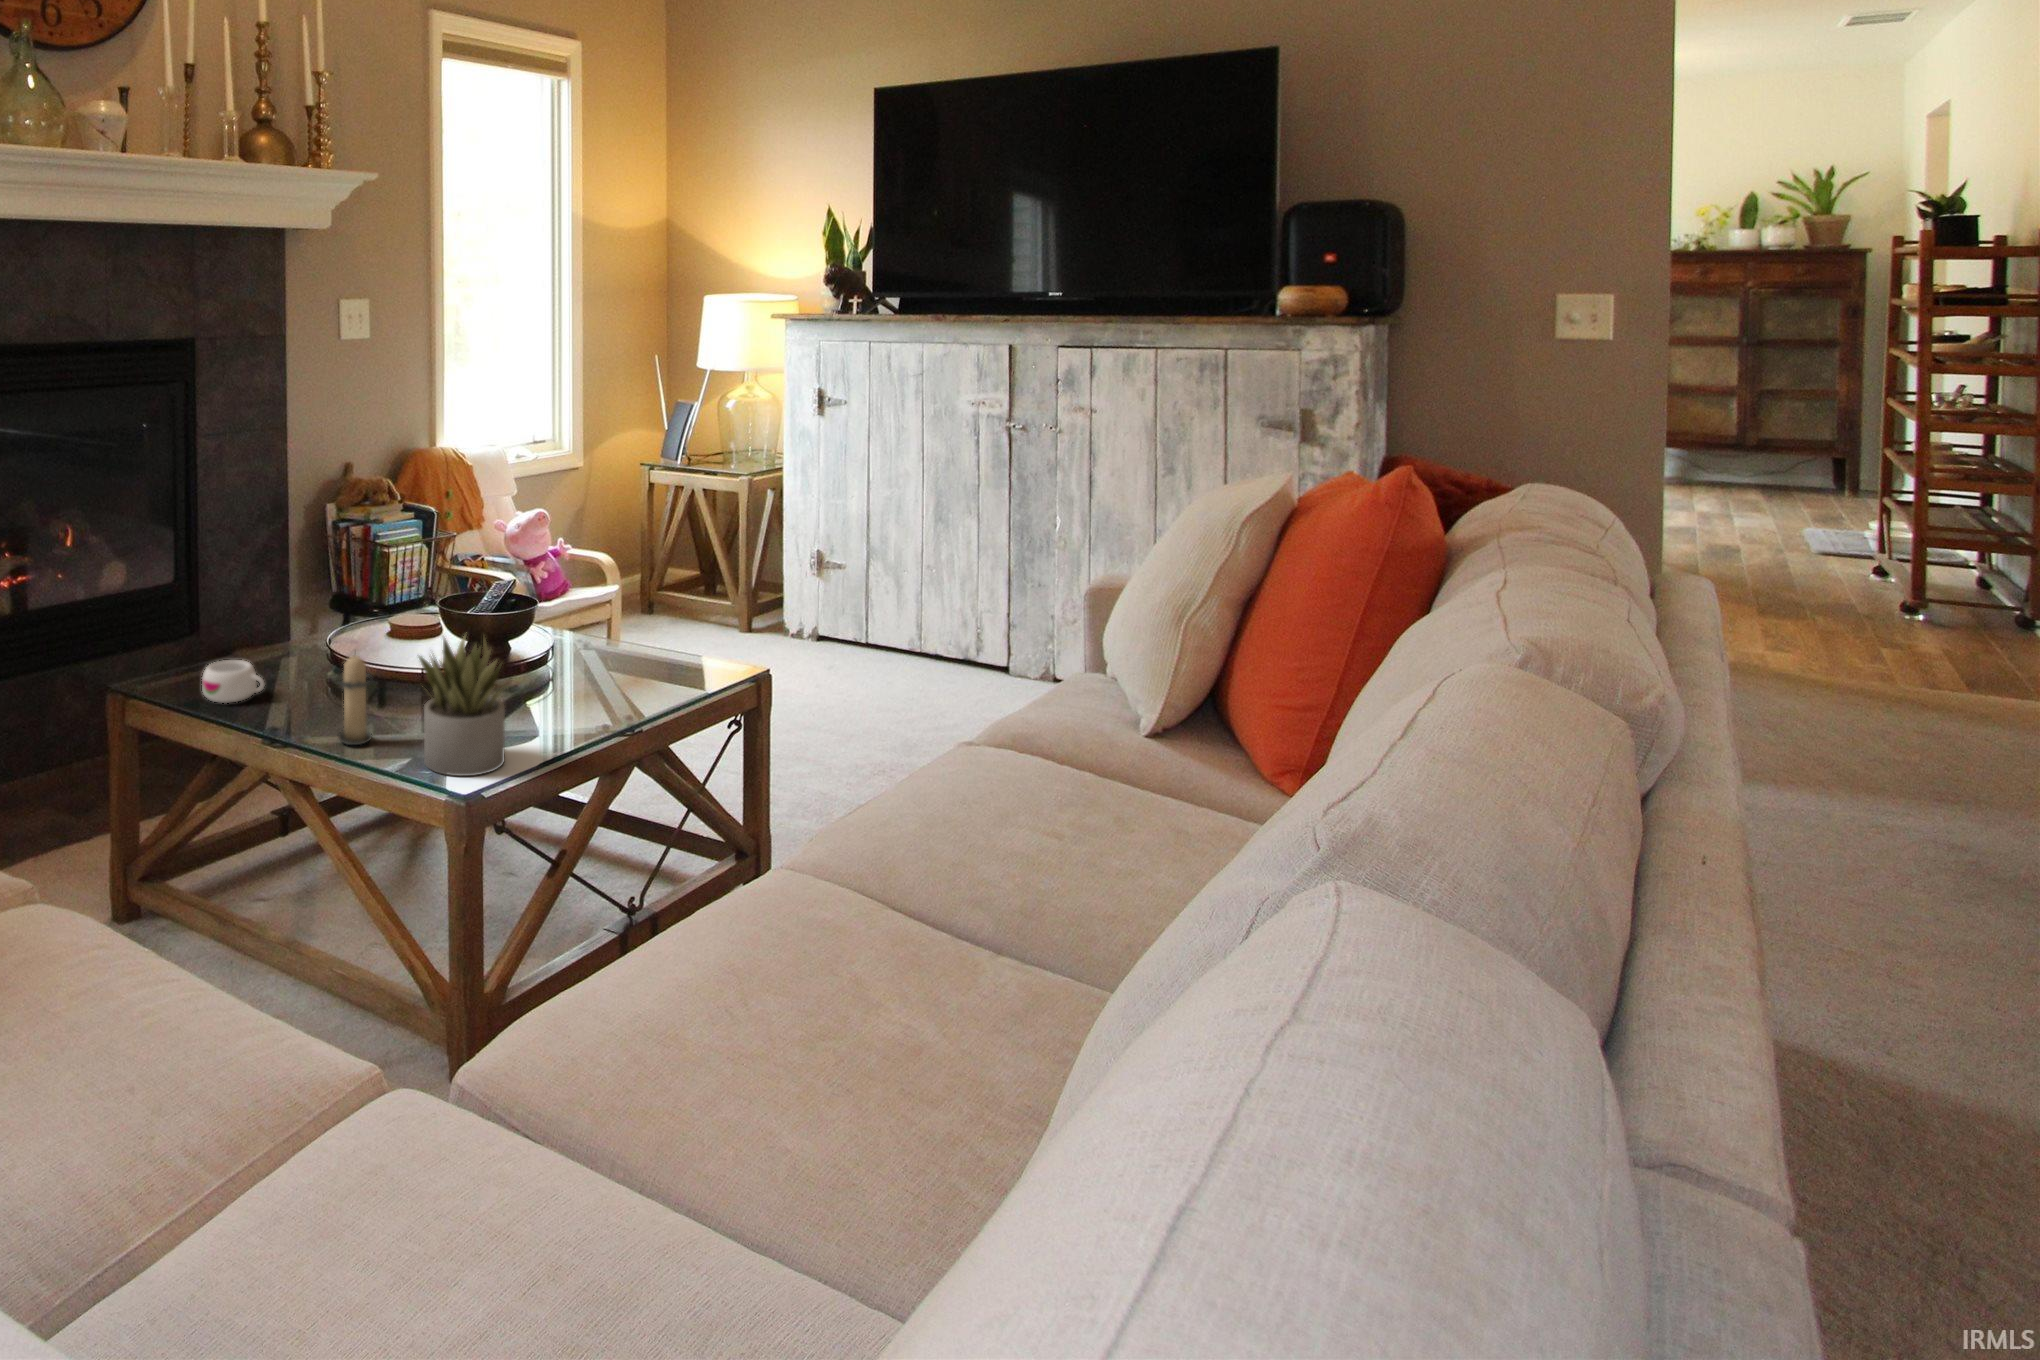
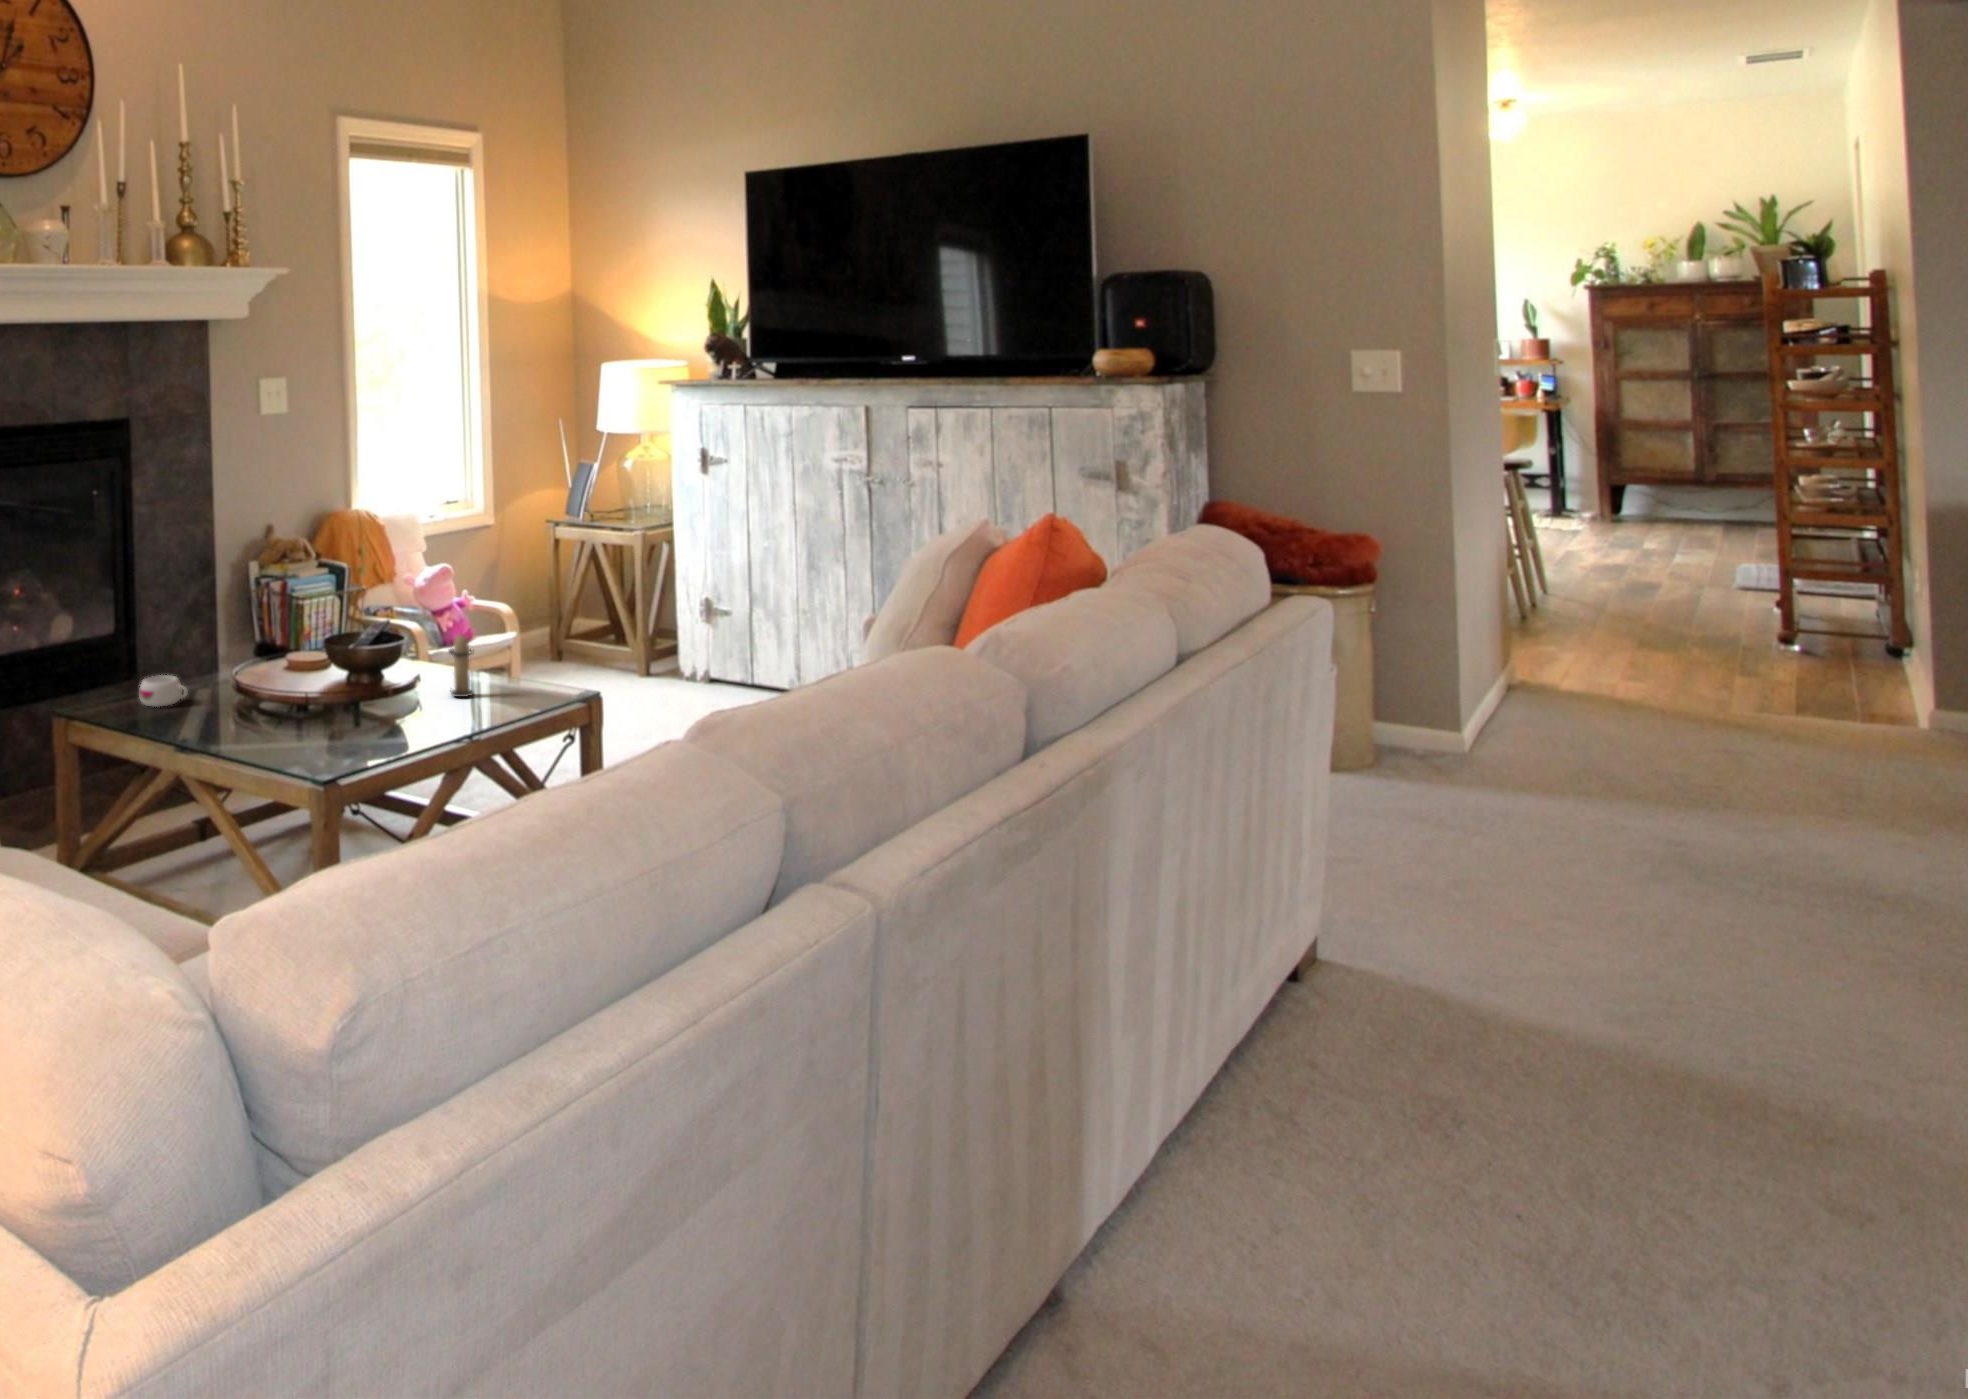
succulent plant: present [419,637,505,776] -> none [298,638,365,741]
candle: present [337,655,373,745] -> present [449,635,473,697]

